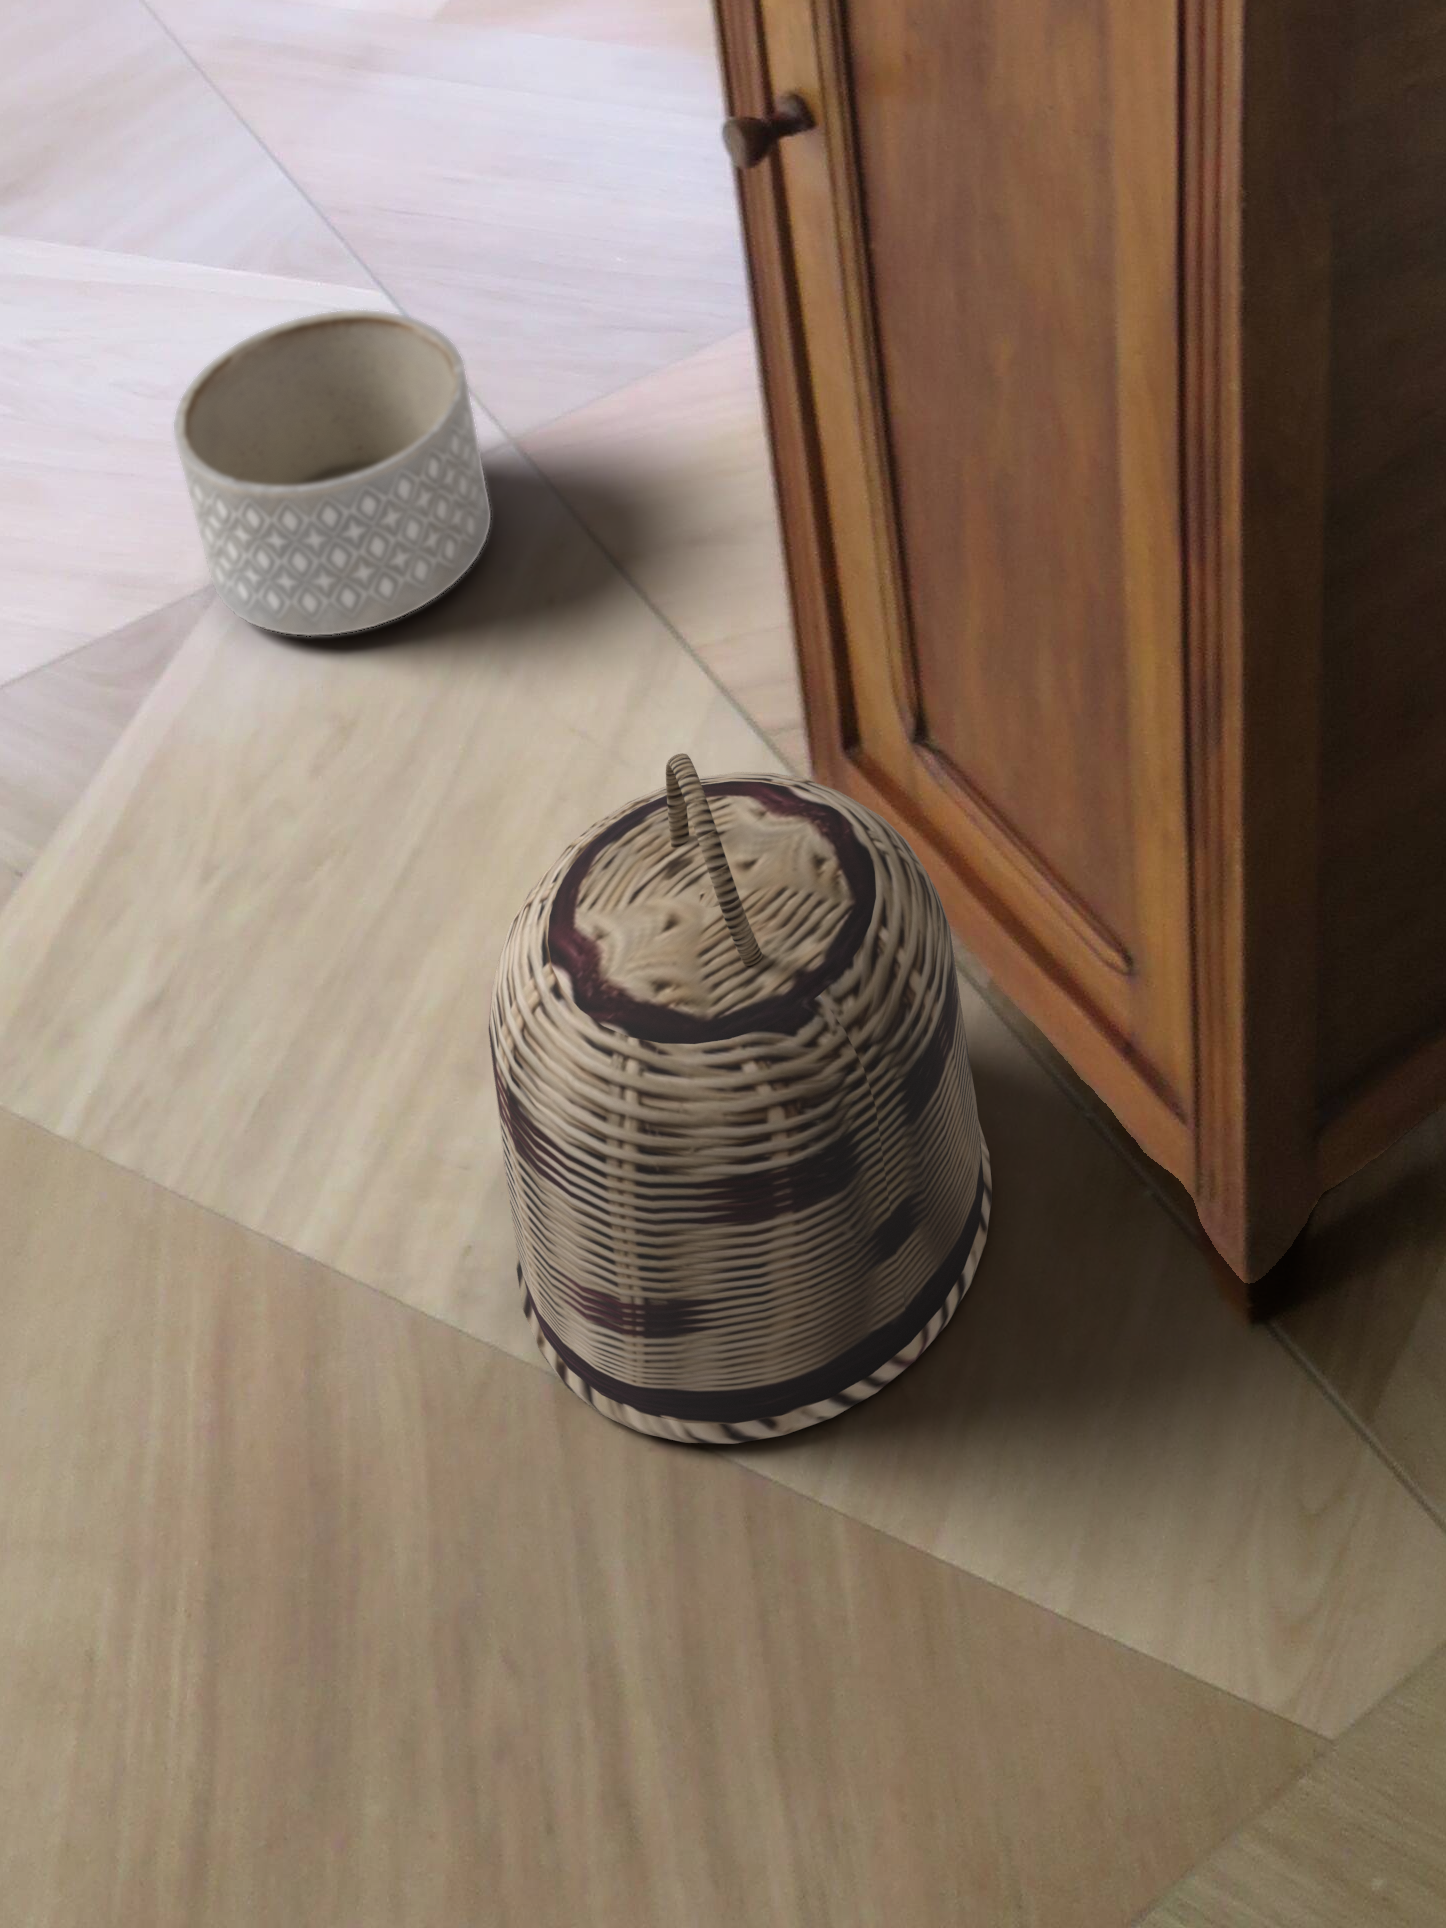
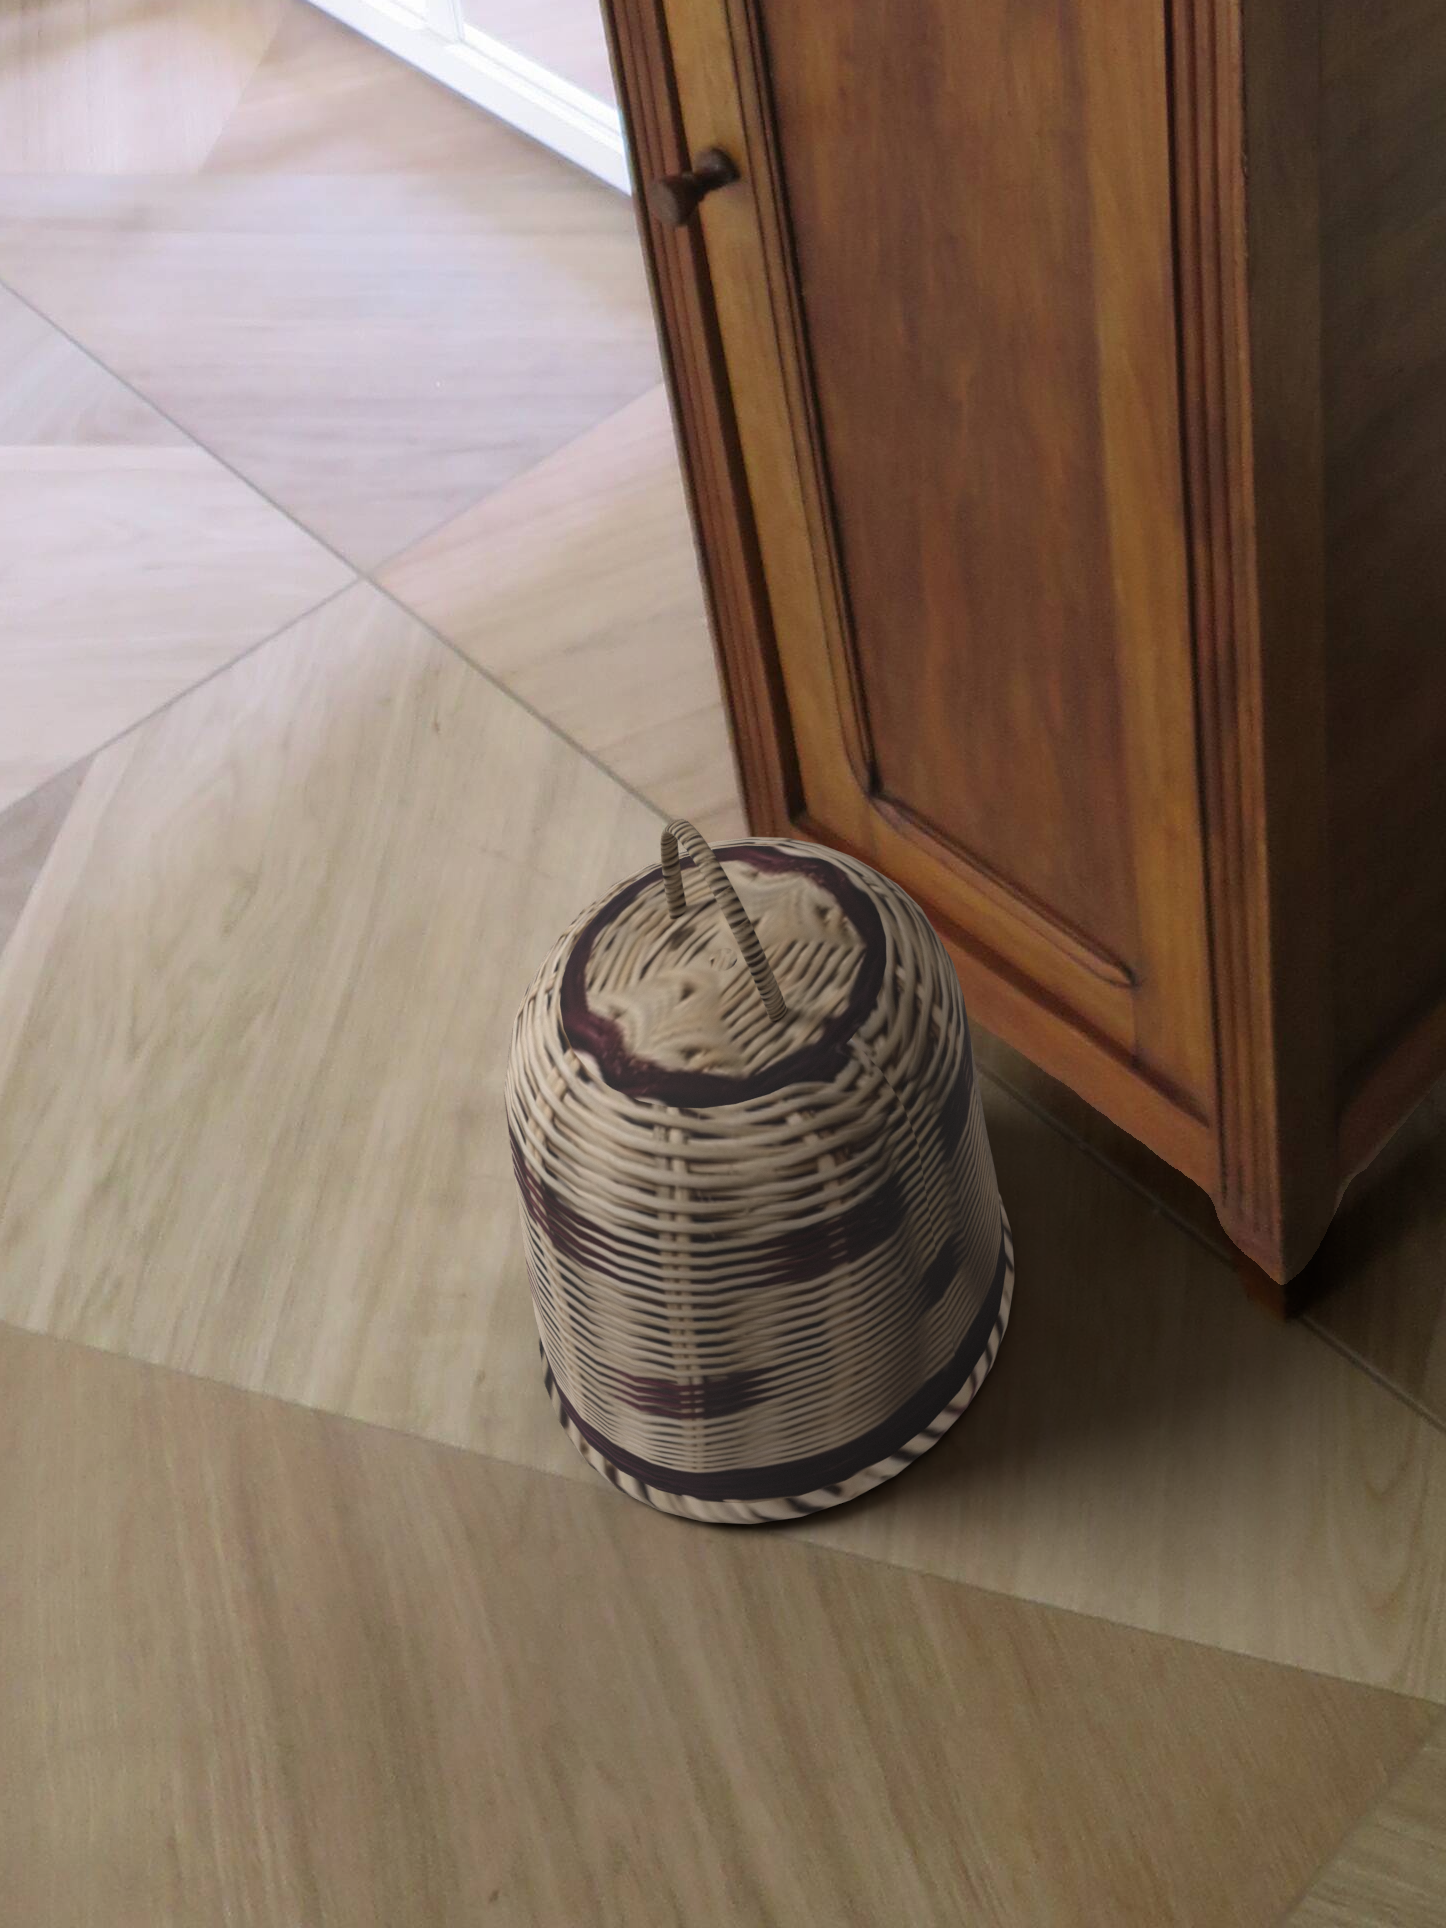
planter: present [174,310,491,636] -> none [34,457,365,797]

